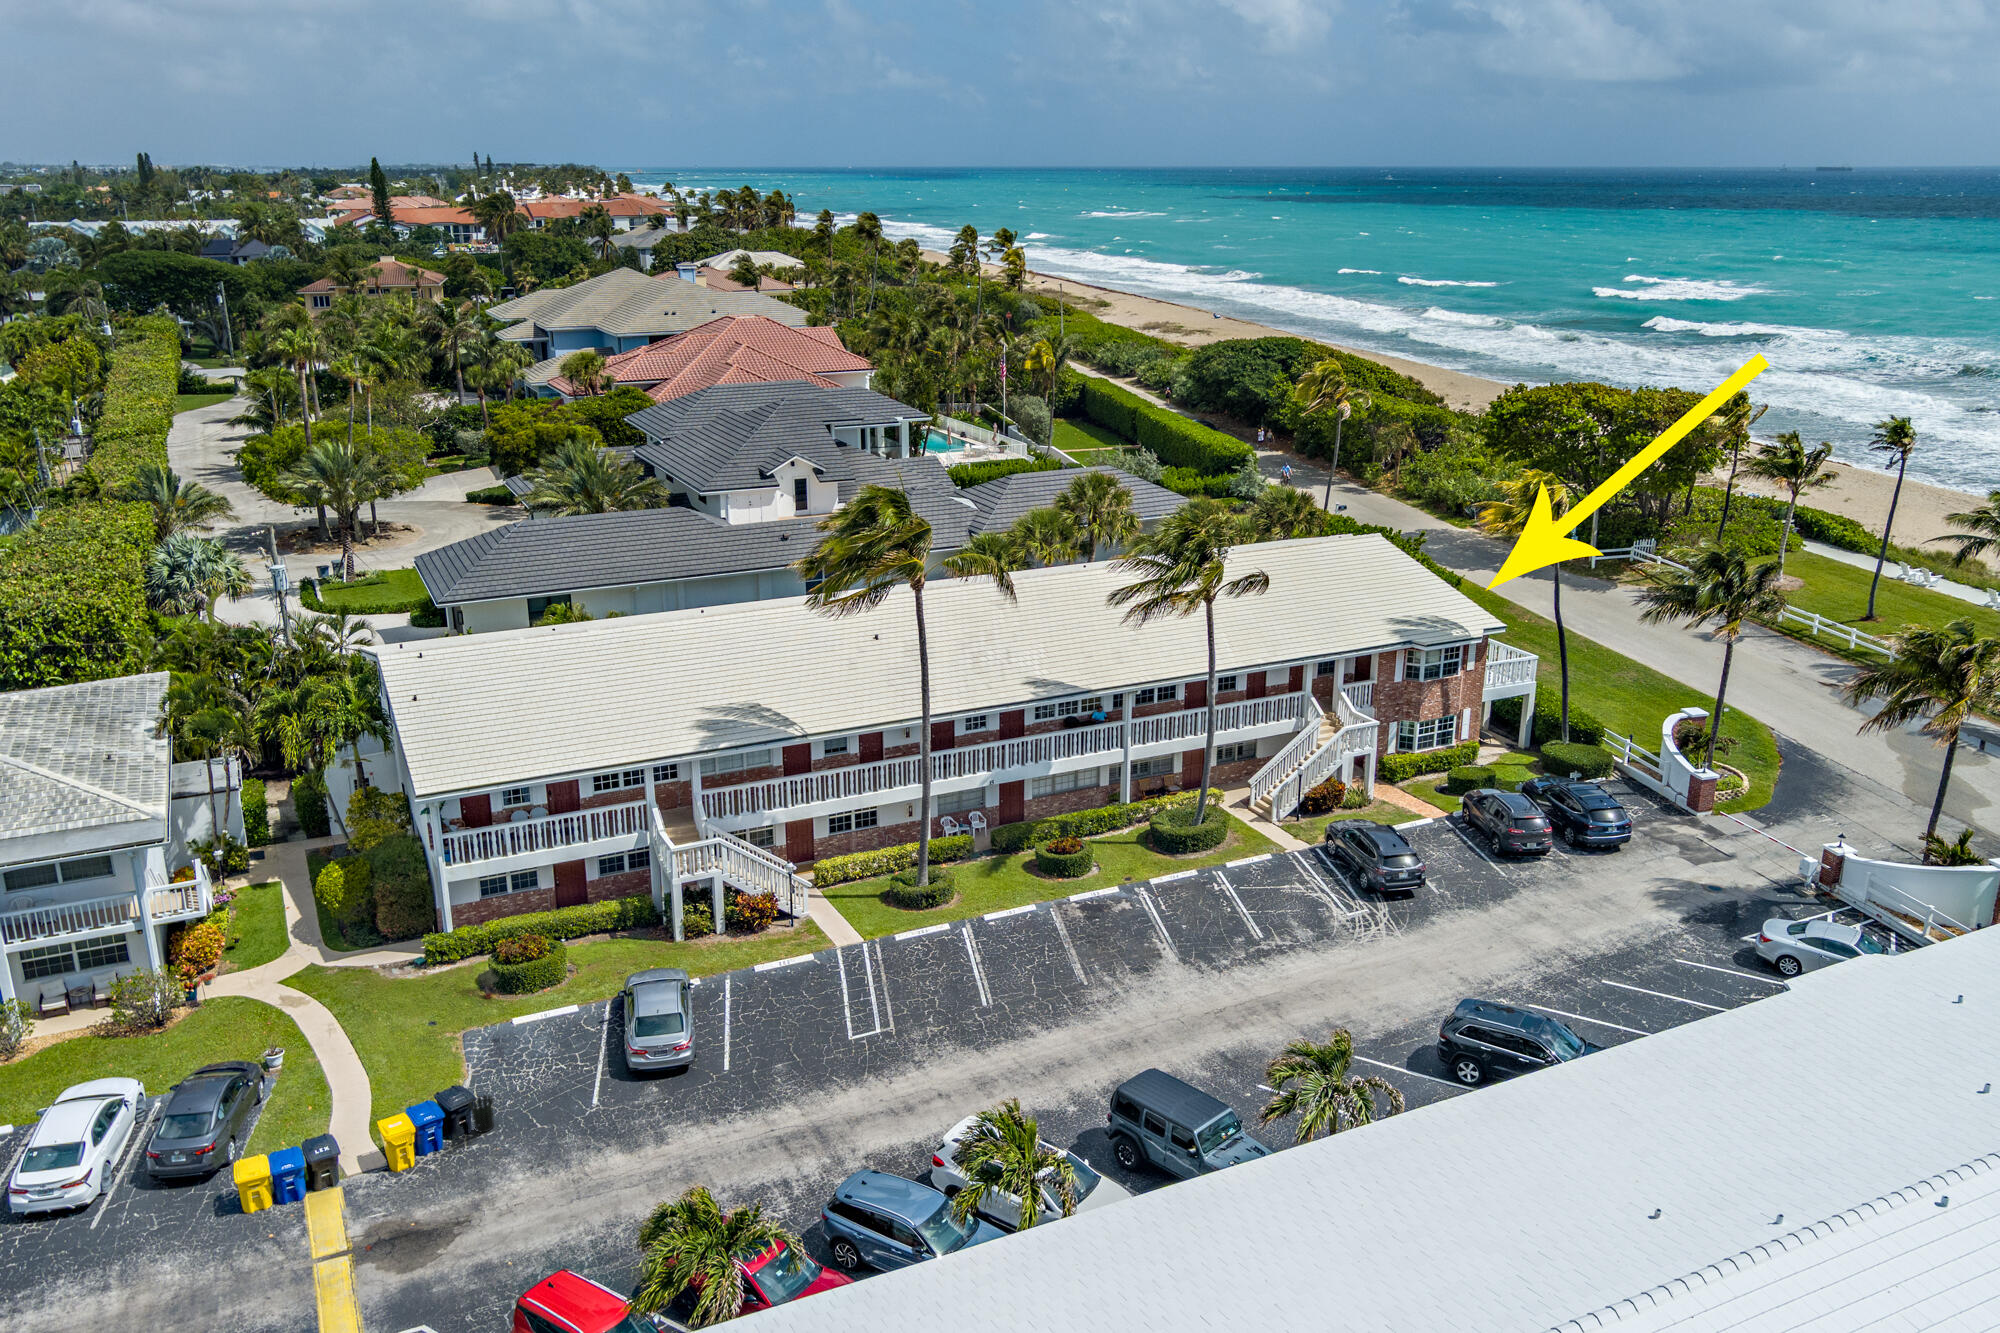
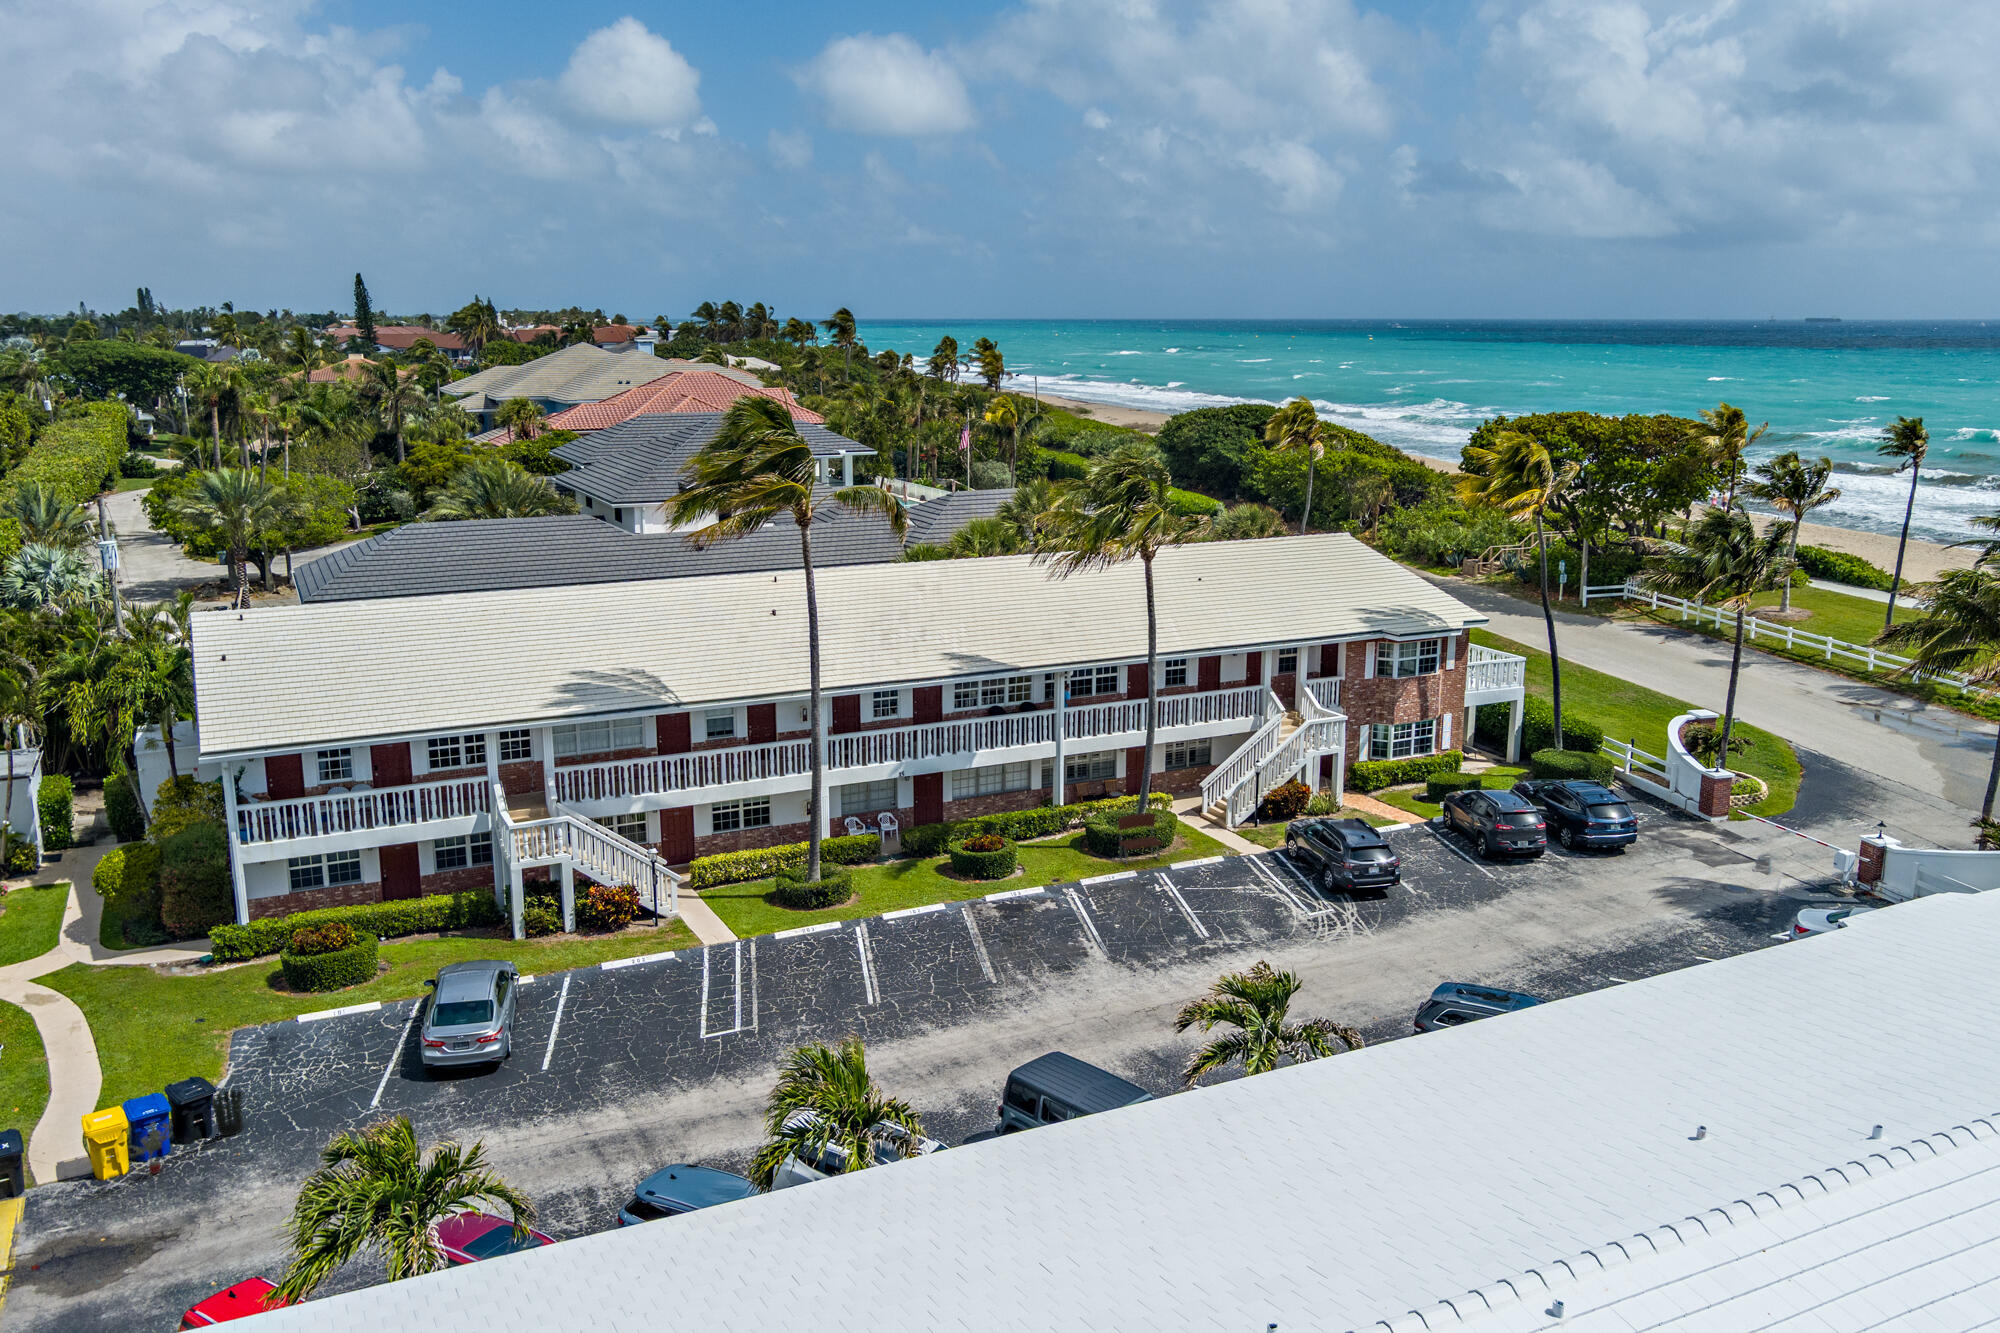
bench: none [1181,817,1220,863] -> present [1118,813,1163,864]
potted tree: present [479,969,498,999] -> present [130,1124,172,1174]

